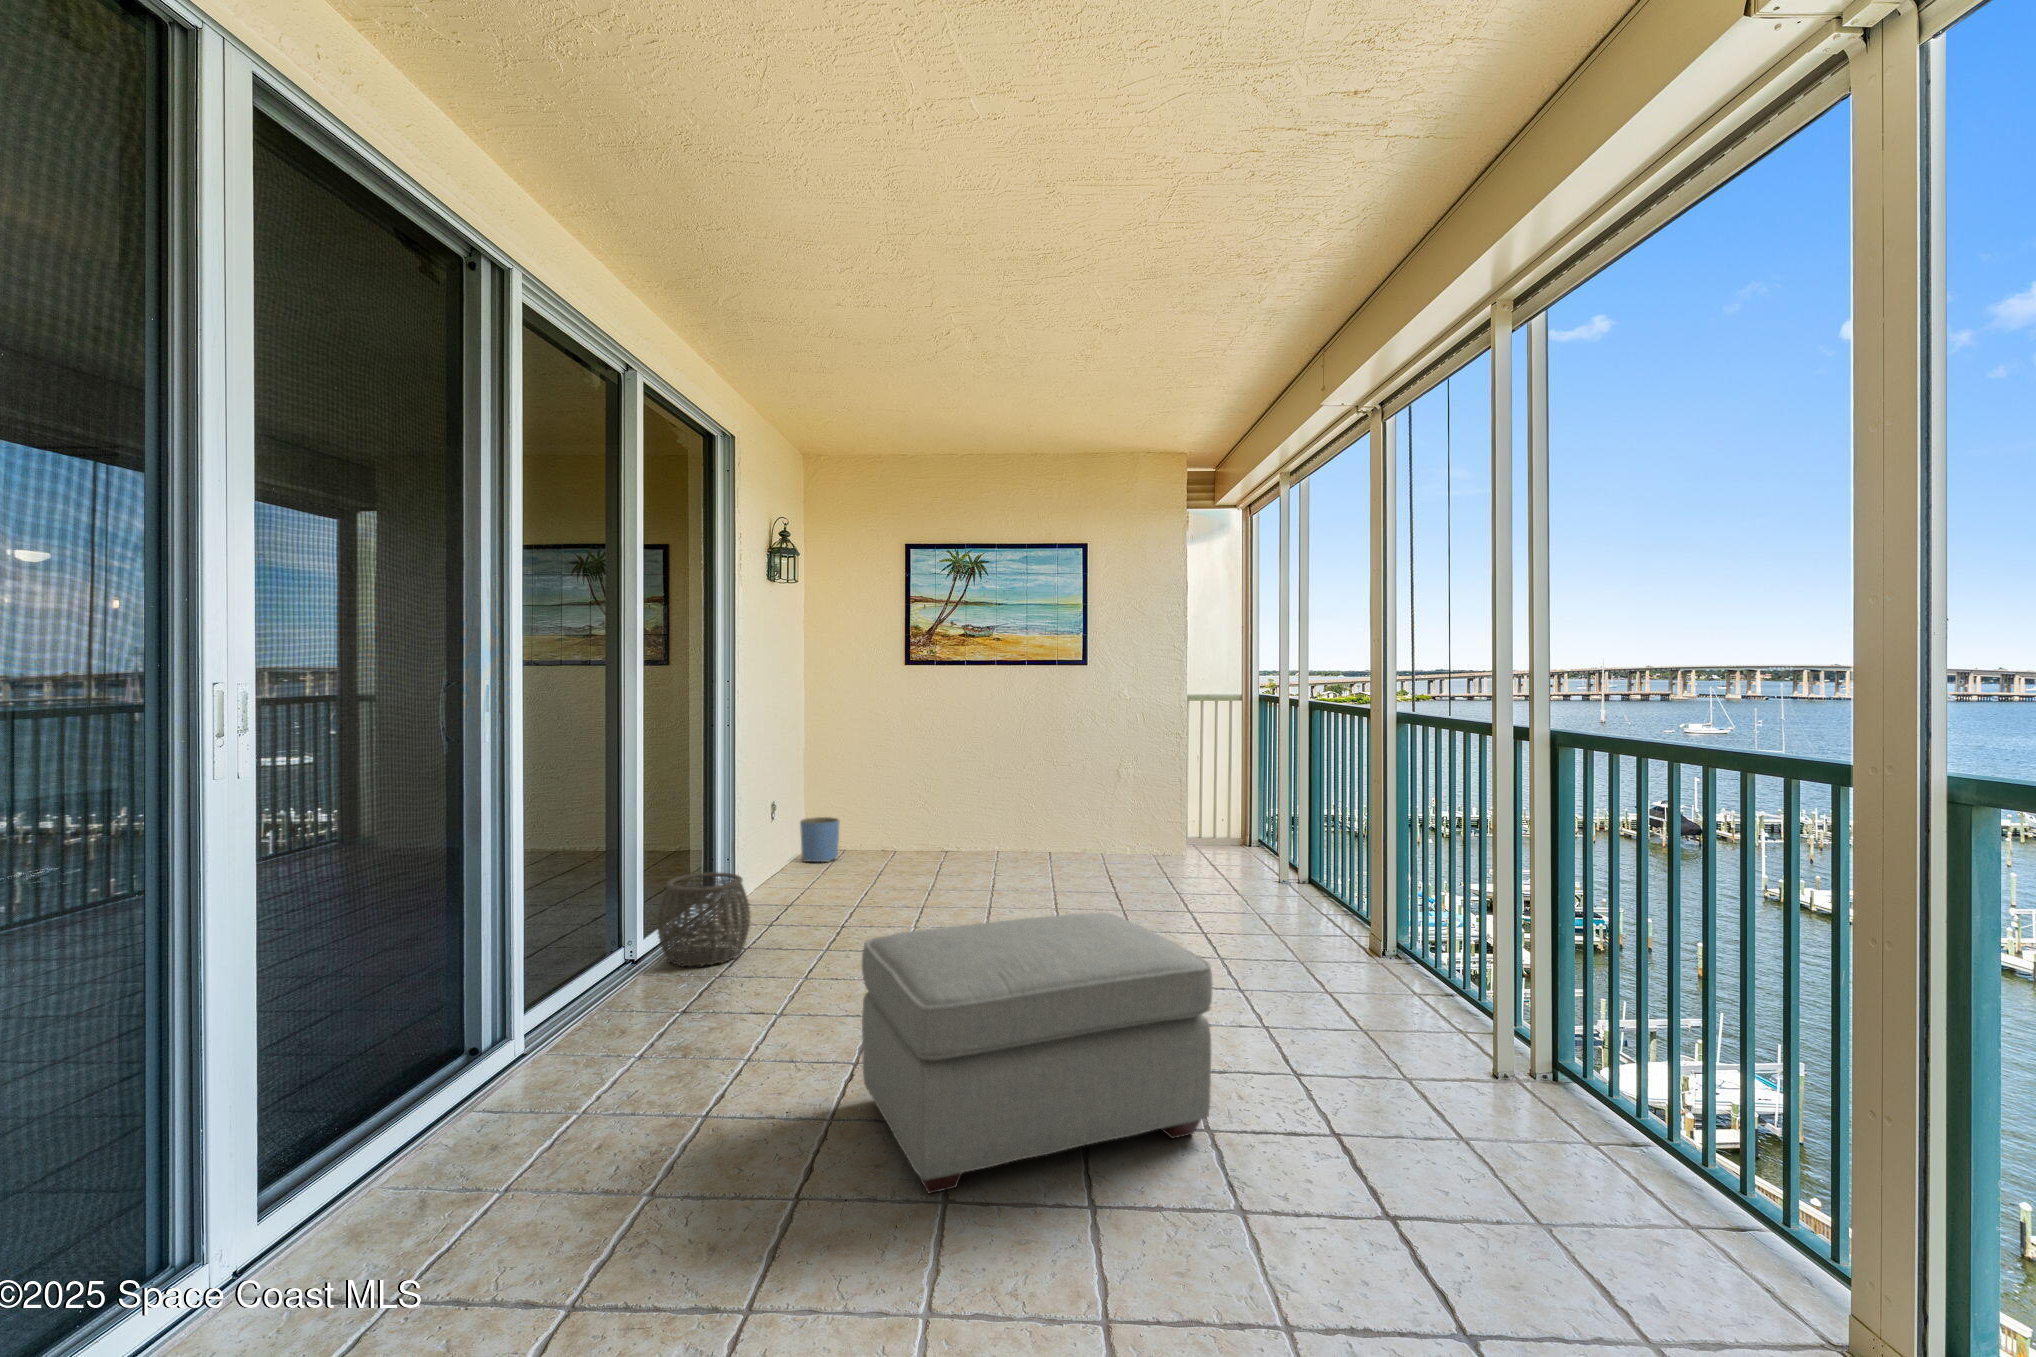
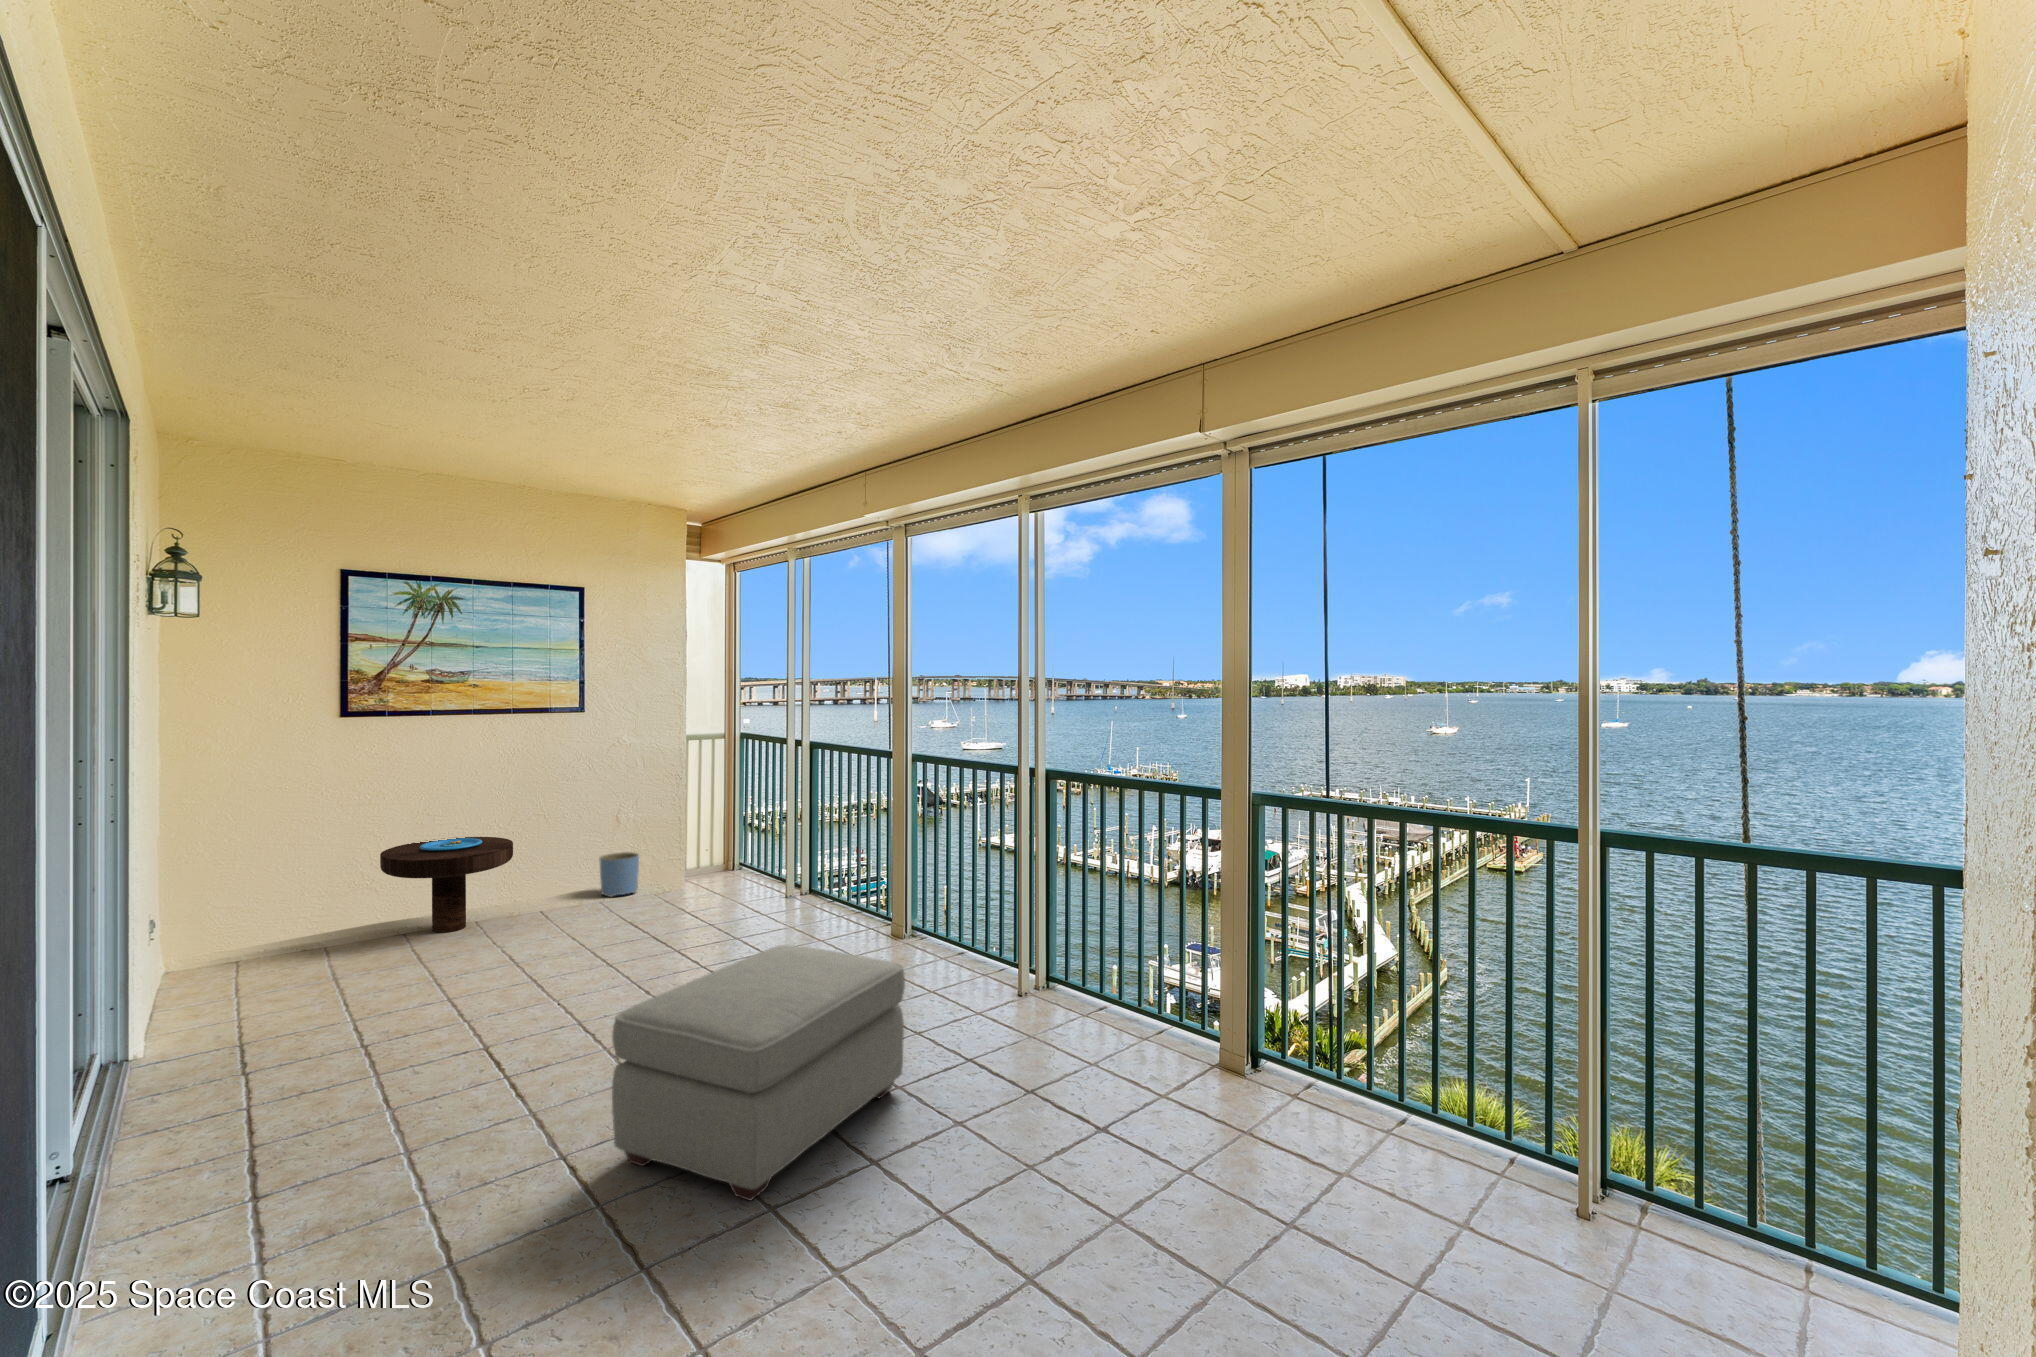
side table: none [916,781,1018,865] -> present [380,837,513,932]
planter: present [800,817,840,862] -> present [599,852,639,897]
woven basket: present [657,872,751,966] -> none [144,998,292,1128]

